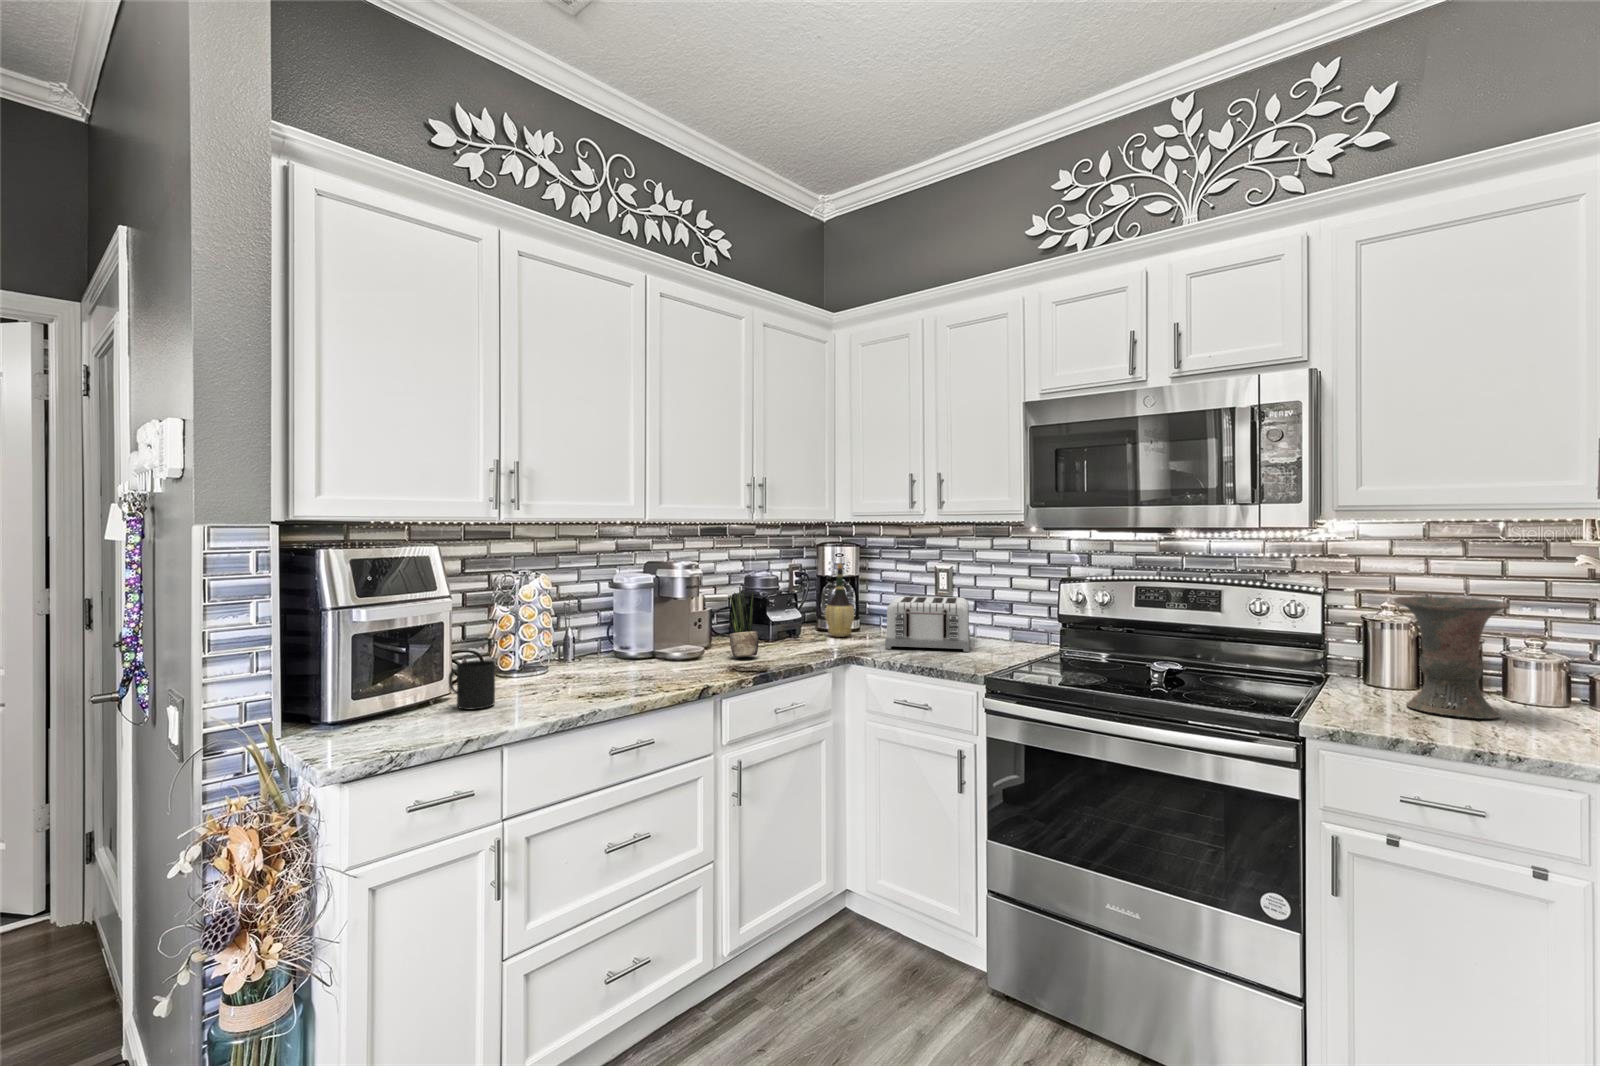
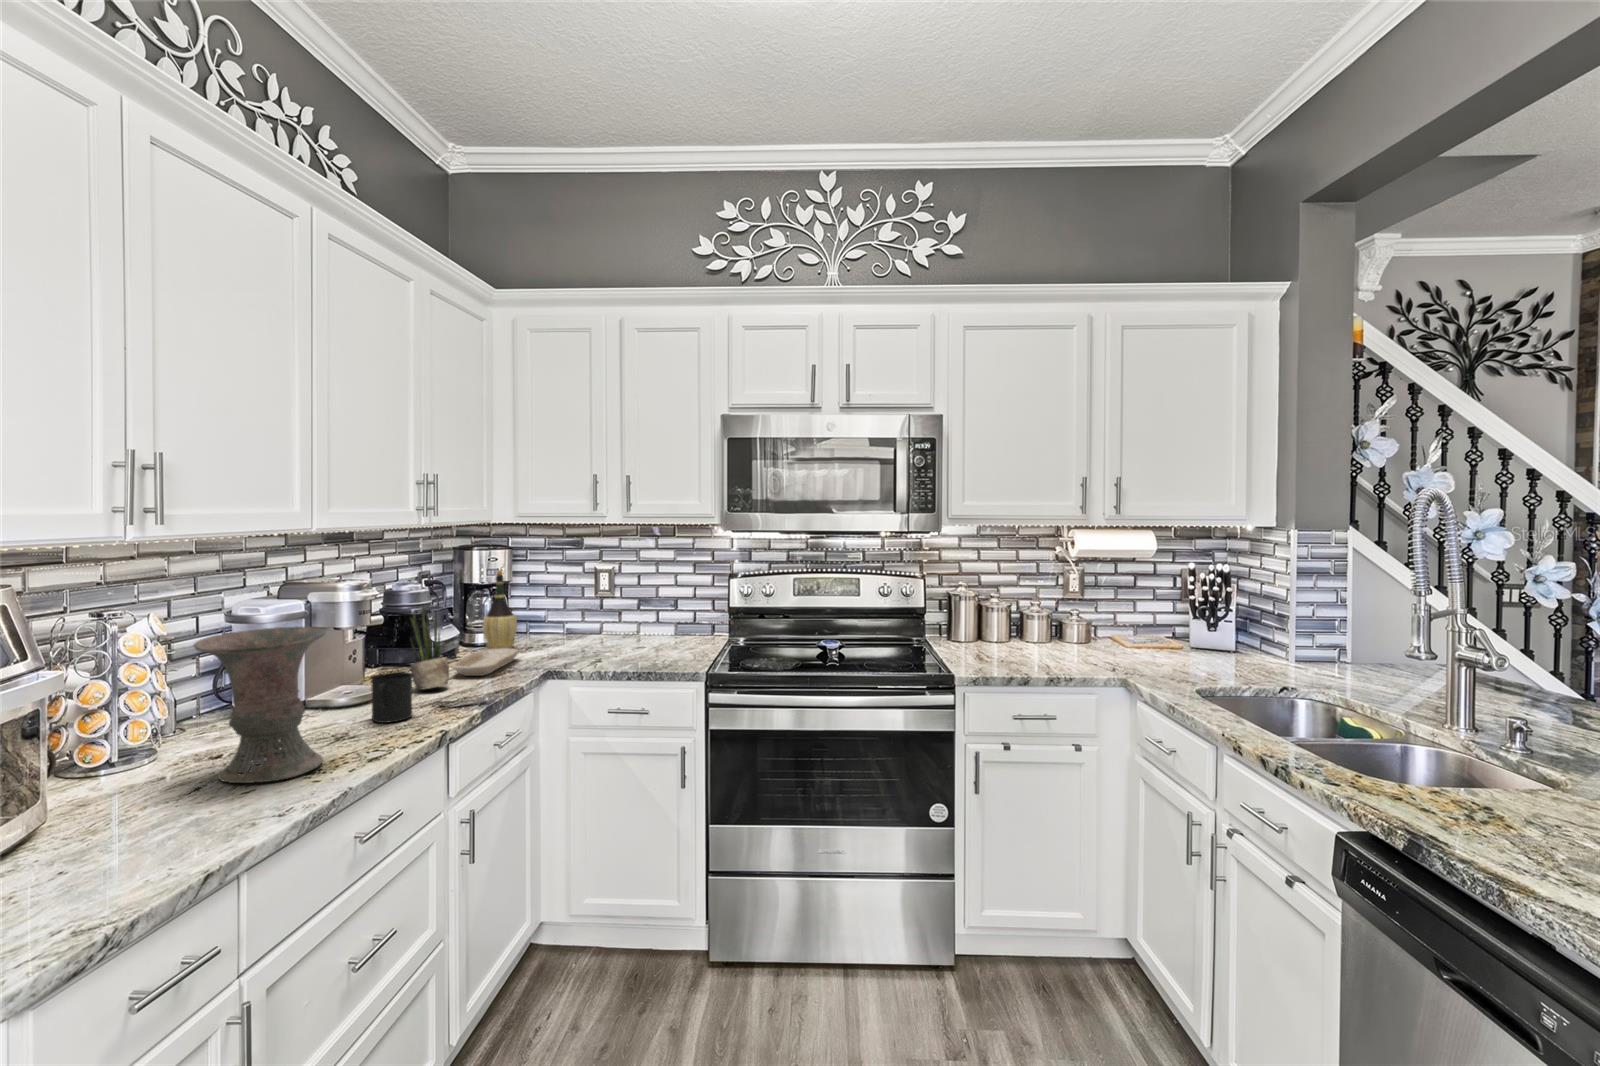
toaster: present [885,596,970,652] -> none [559,597,657,657]
vase: present [1394,596,1510,719] -> present [194,627,325,783]
tray: none [771,633,841,653] -> present [452,648,520,676]
mug: present [449,660,495,710] -> present [371,672,412,723]

